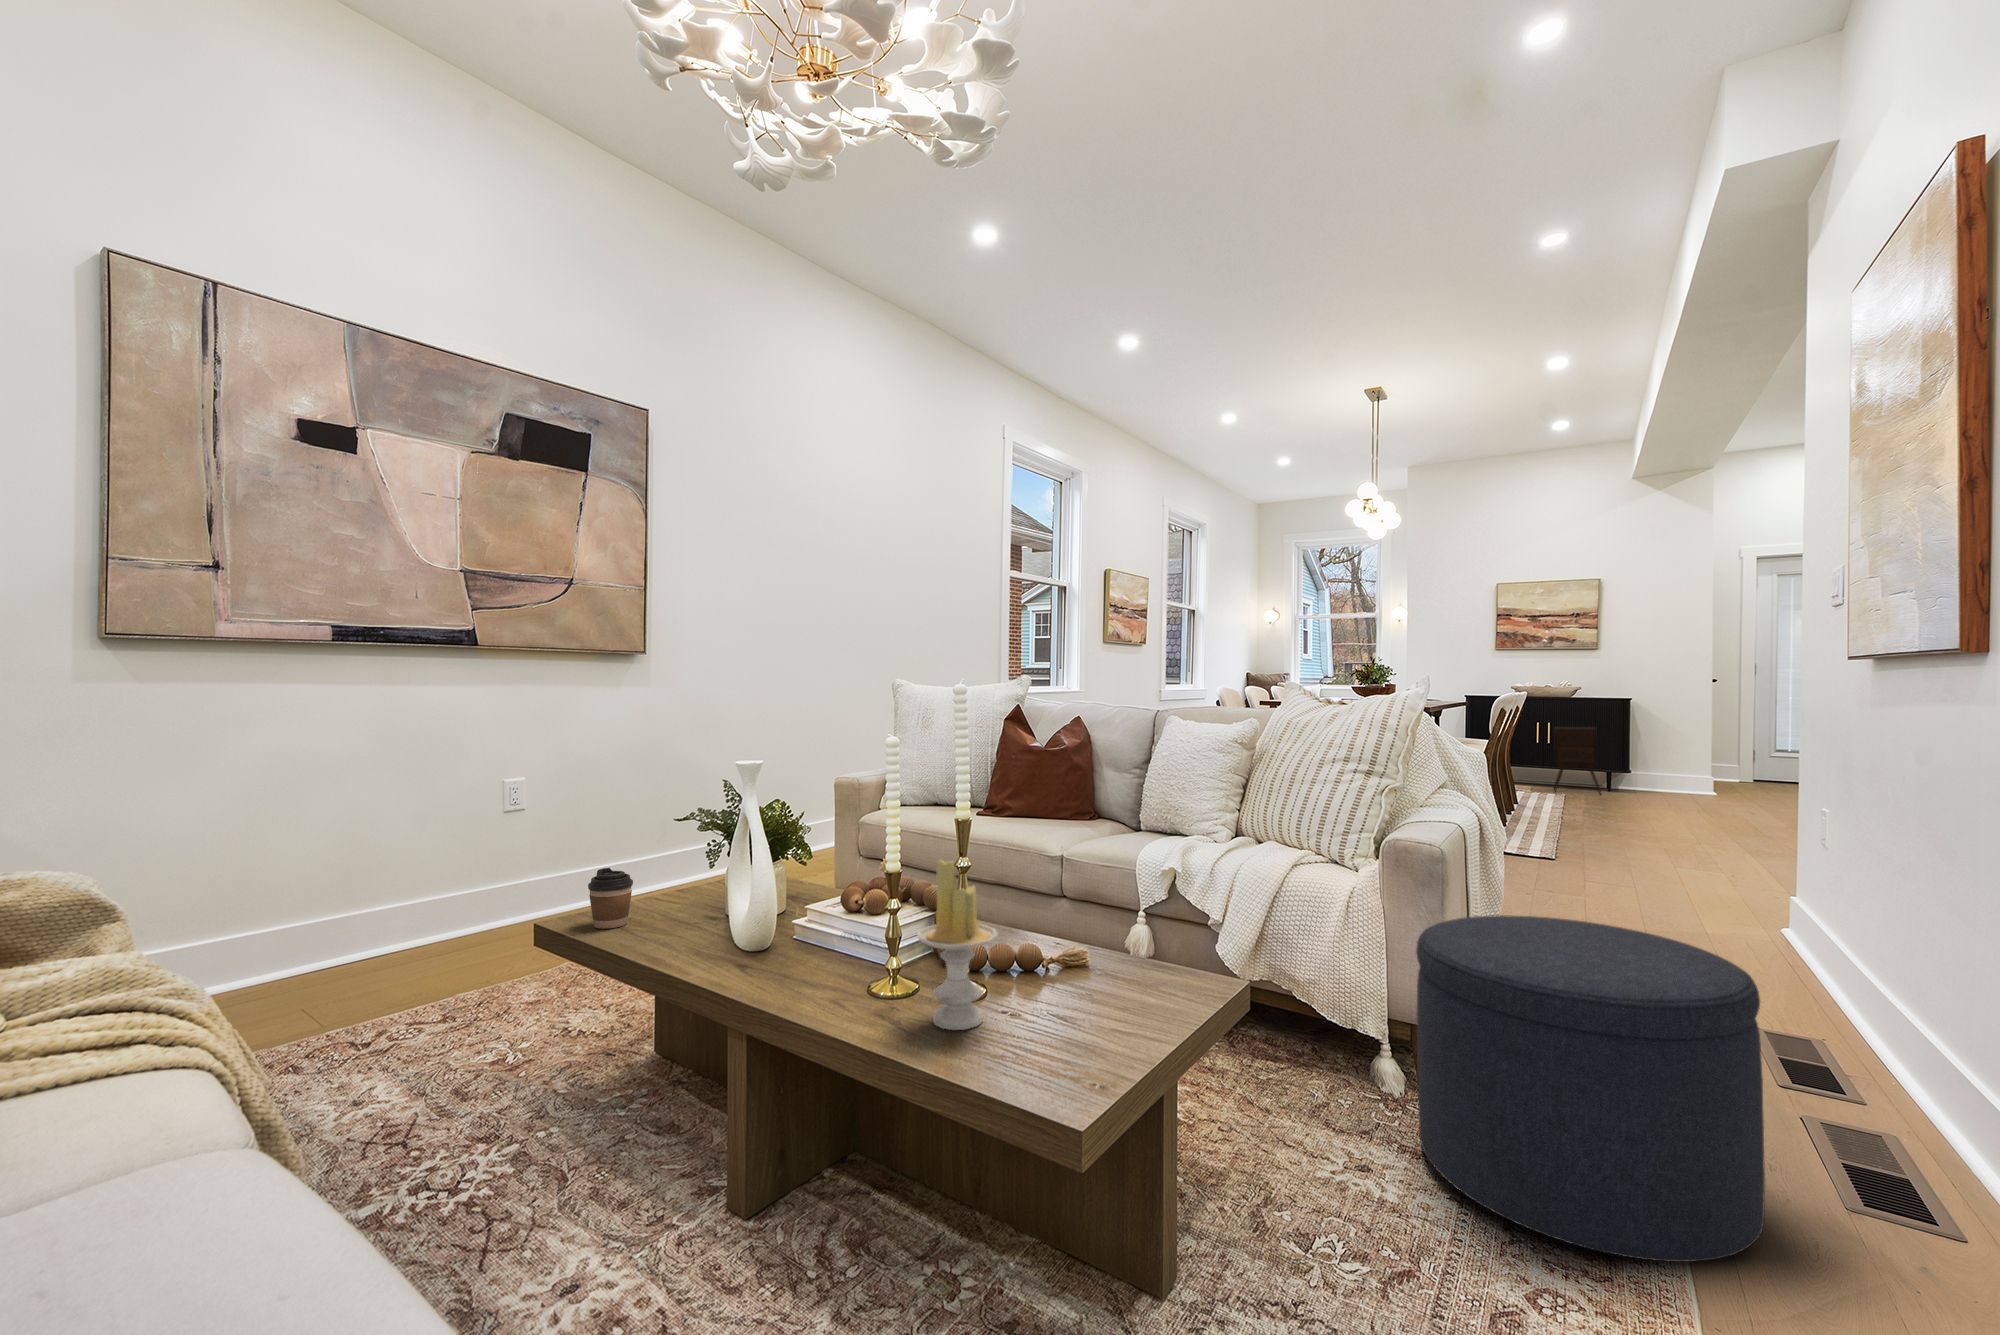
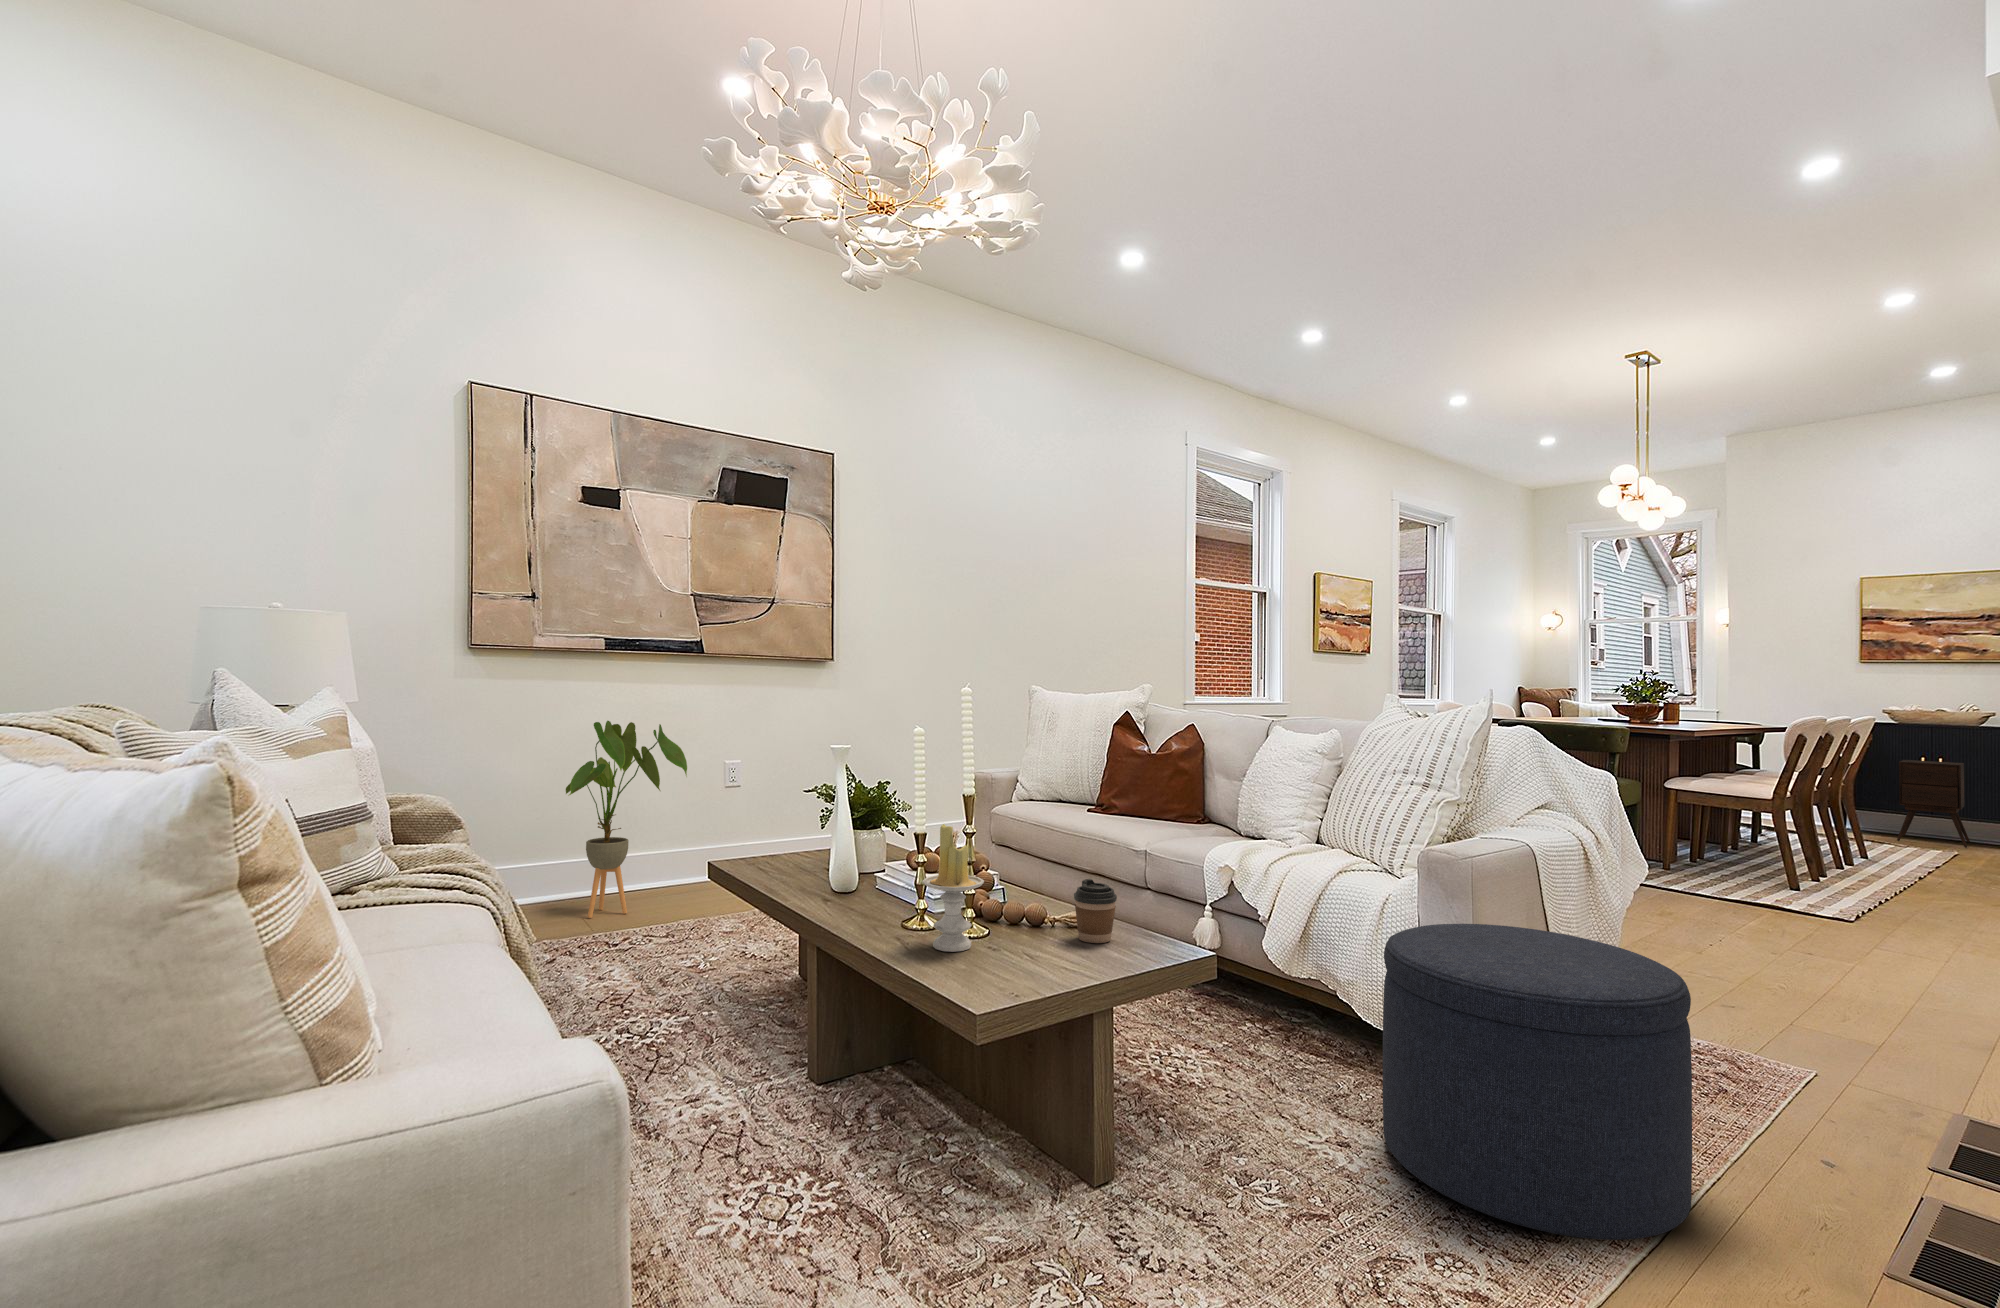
house plant: none [272,740,461,1007] -> present [566,721,687,918]
coffee cup: present [588,868,633,929] -> present [1074,879,1117,943]

